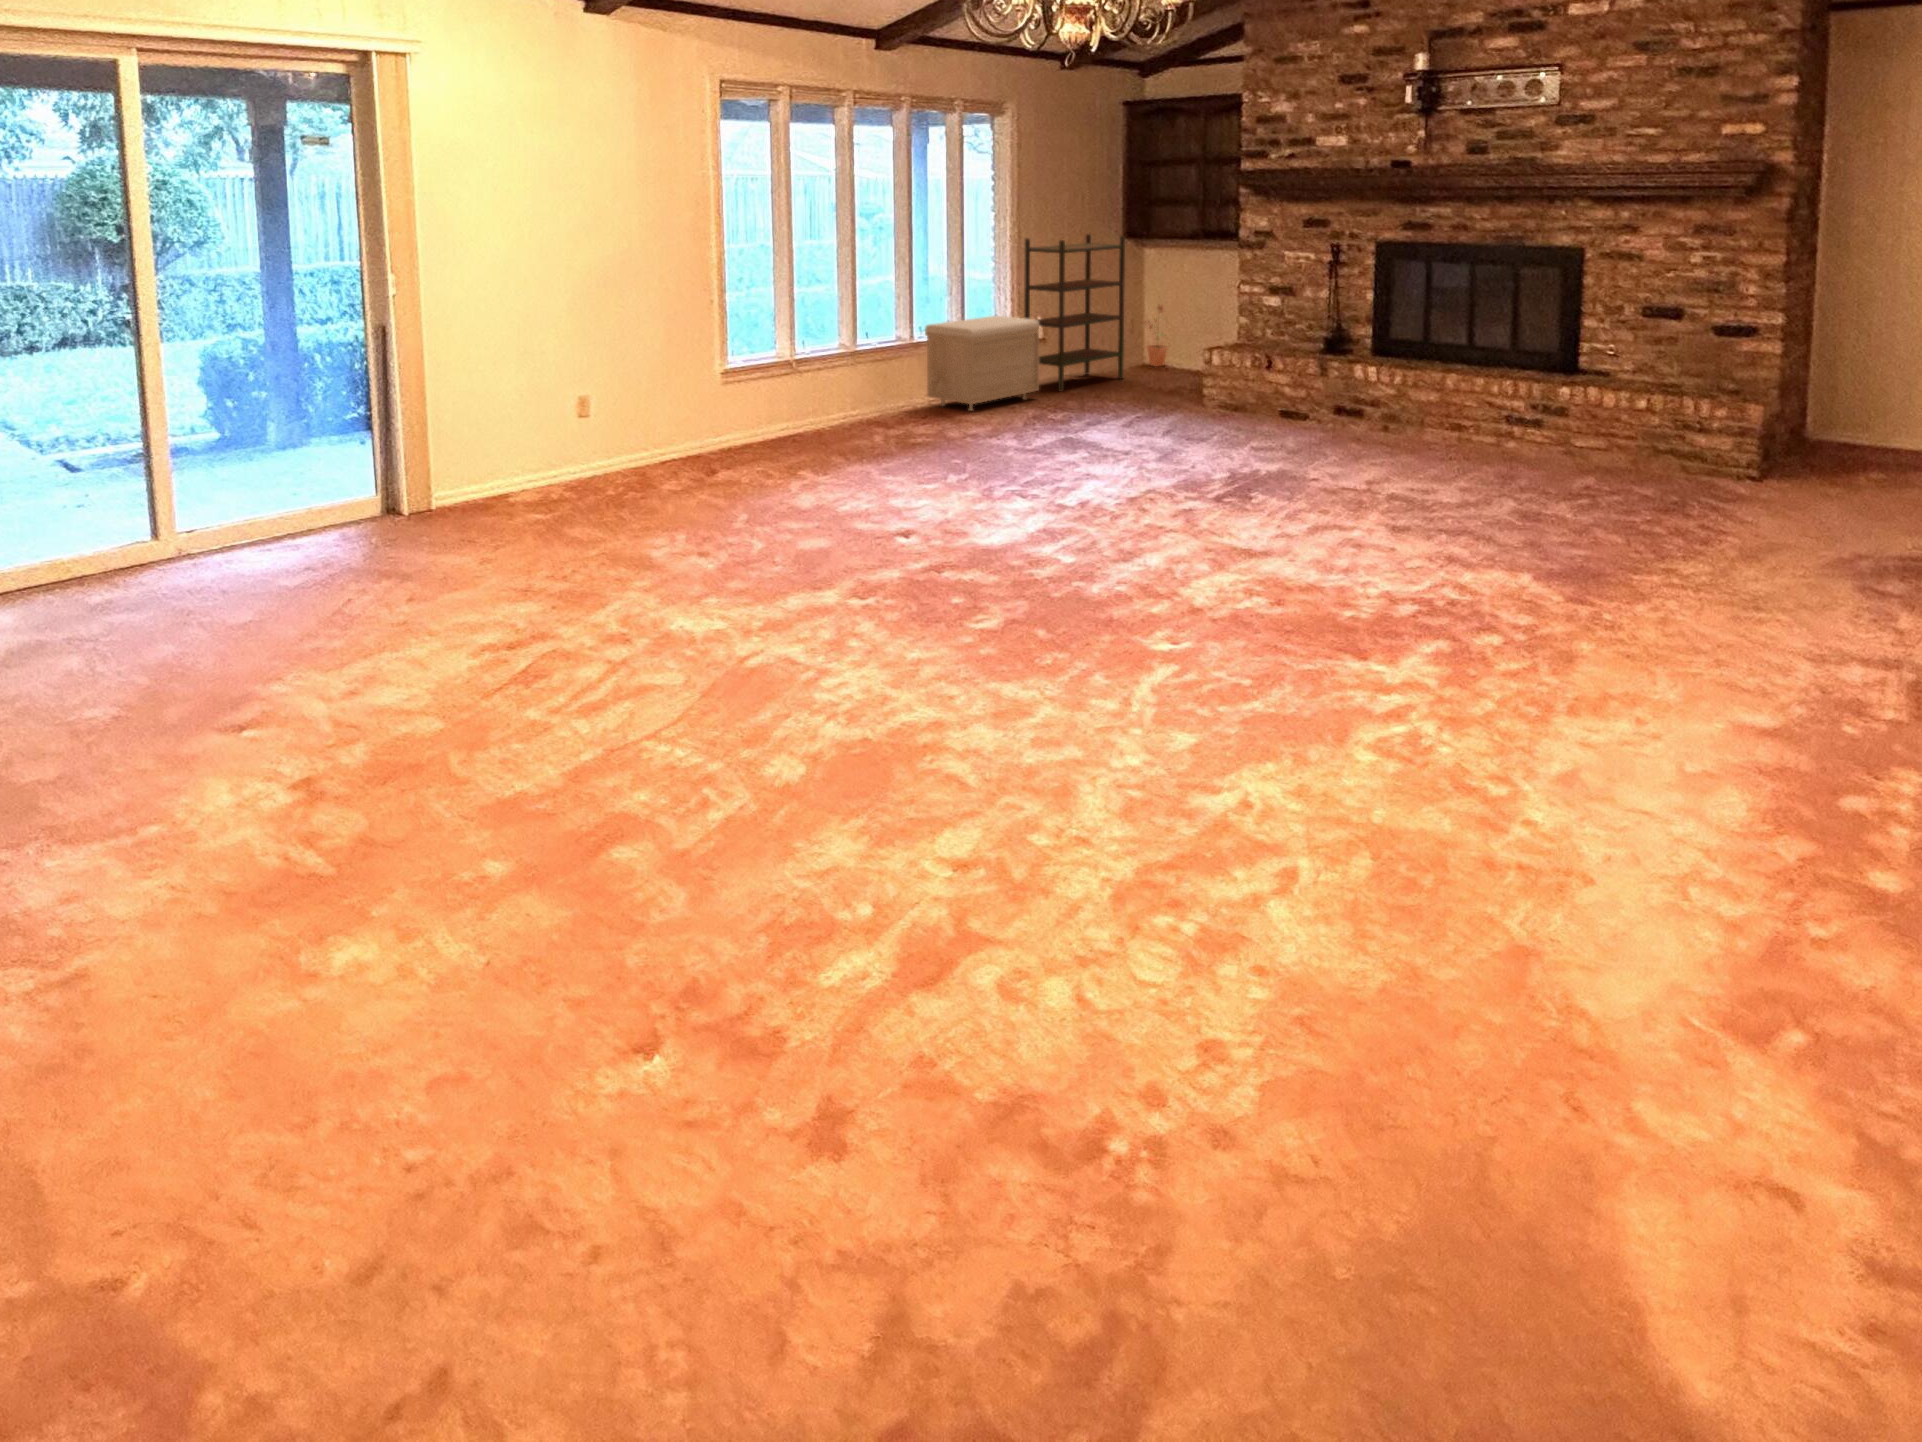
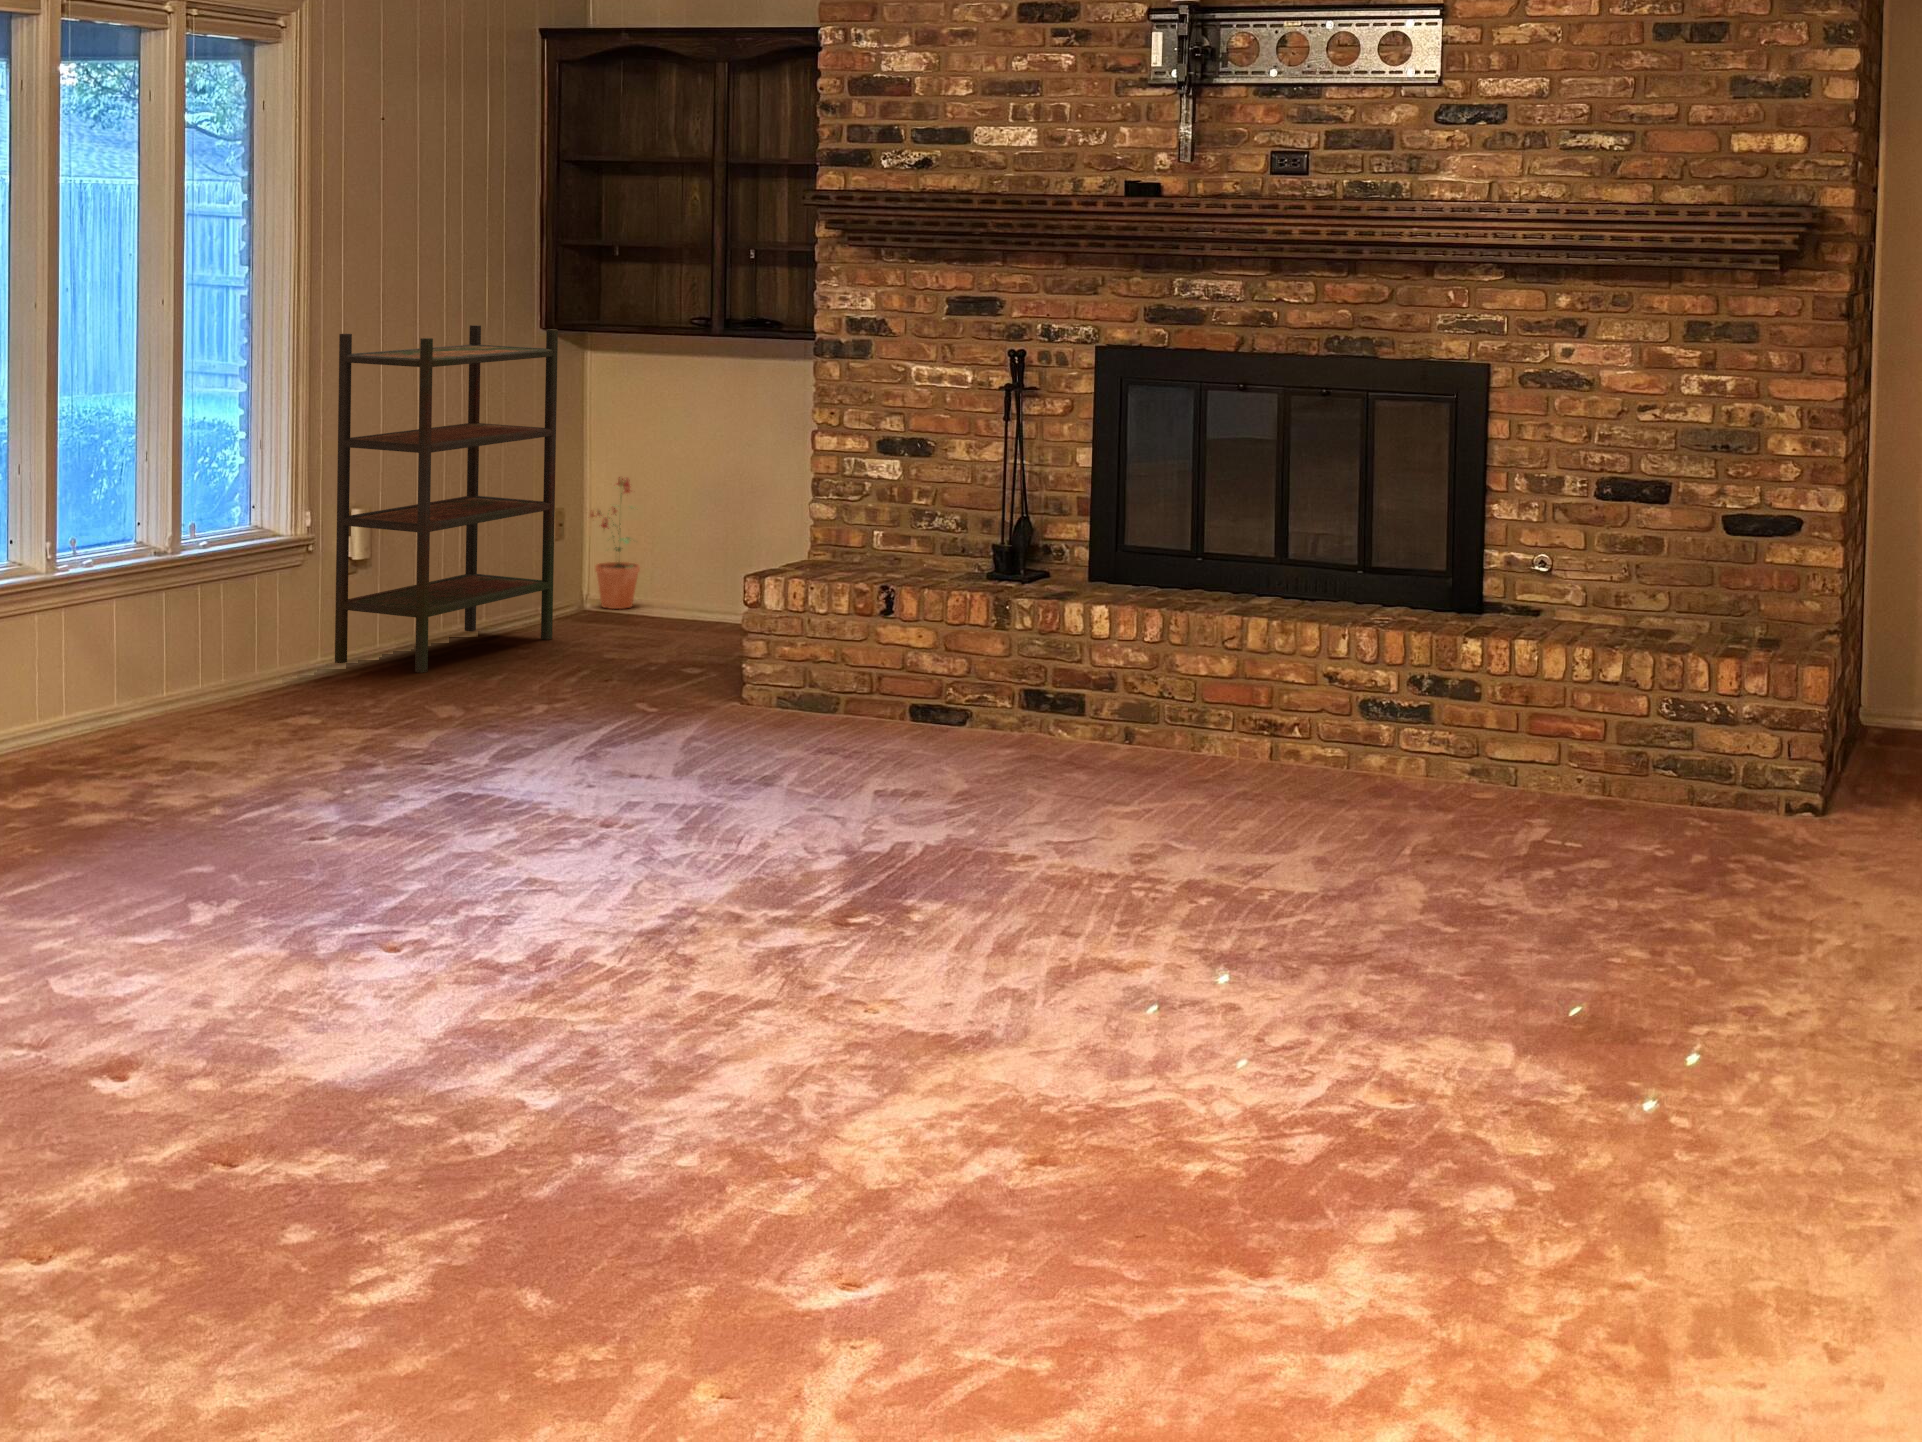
storage bench: present [925,316,1039,411] -> none [112,506,378,727]

